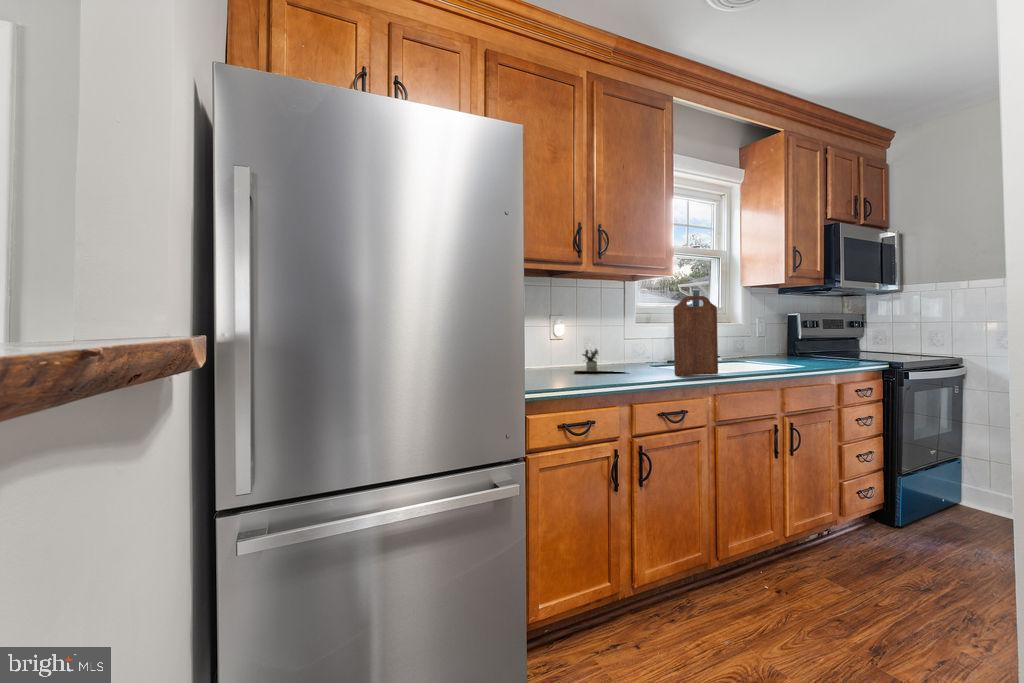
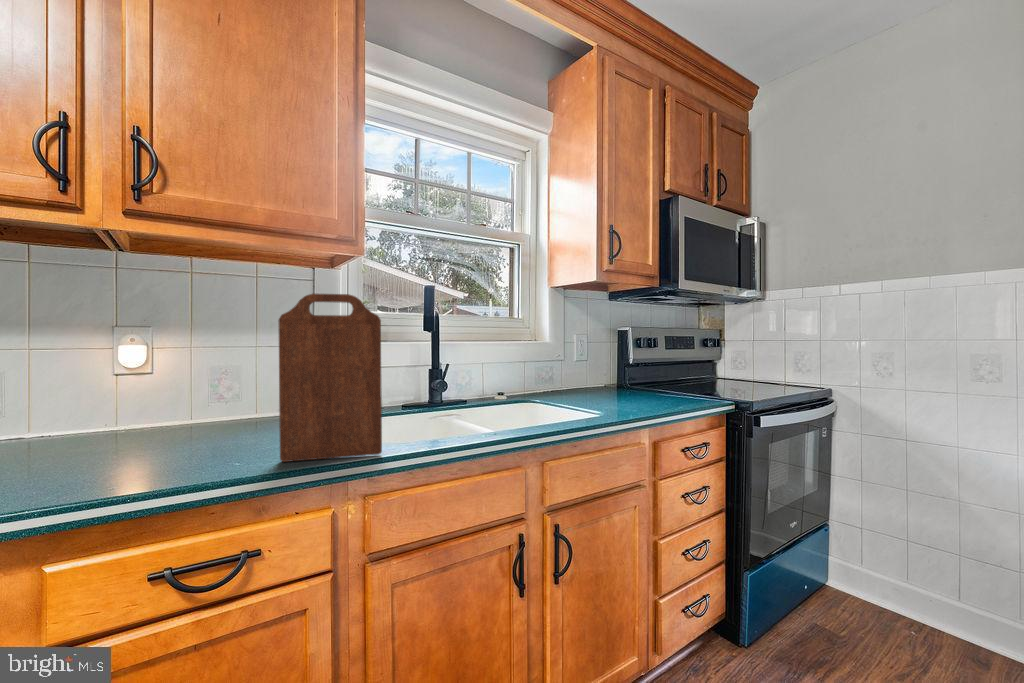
potted plant: present [575,349,614,371] -> none [59,397,253,451]

